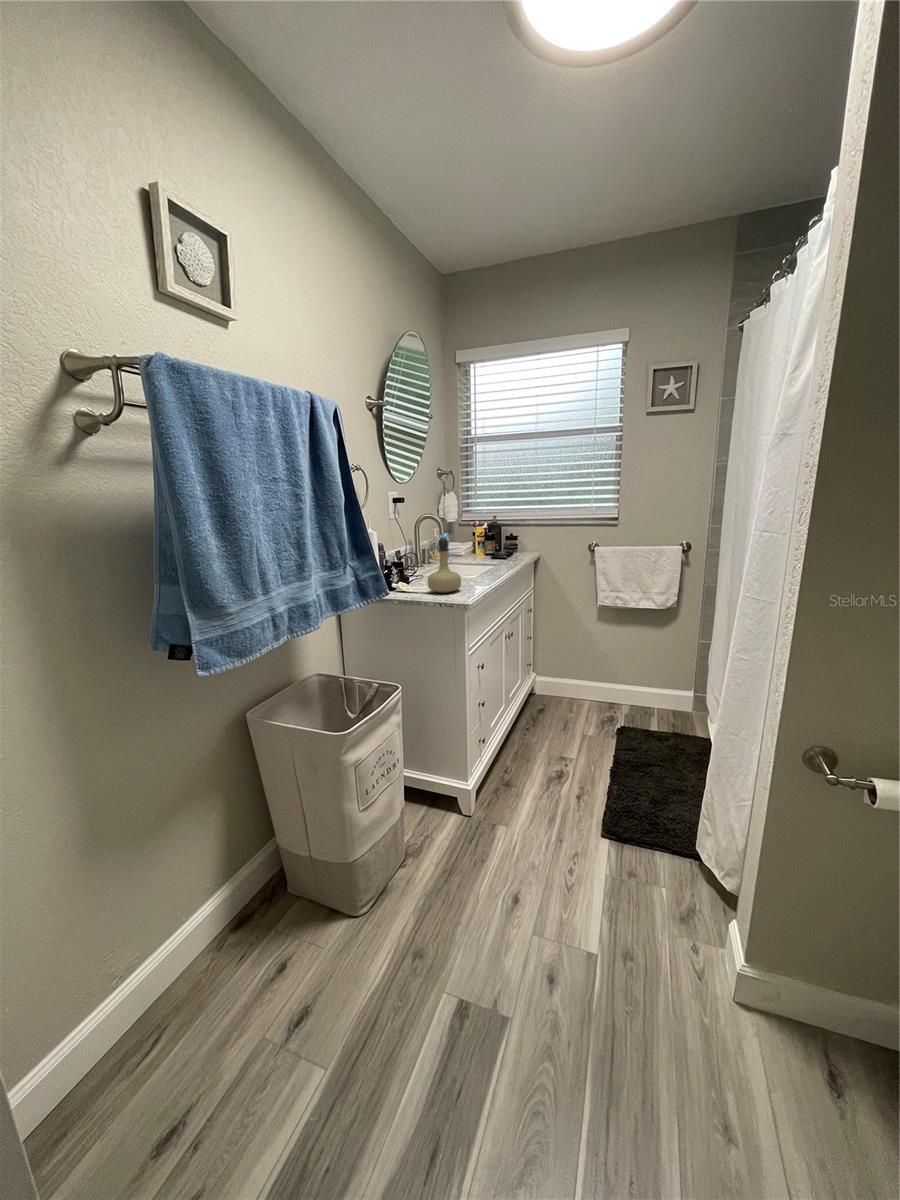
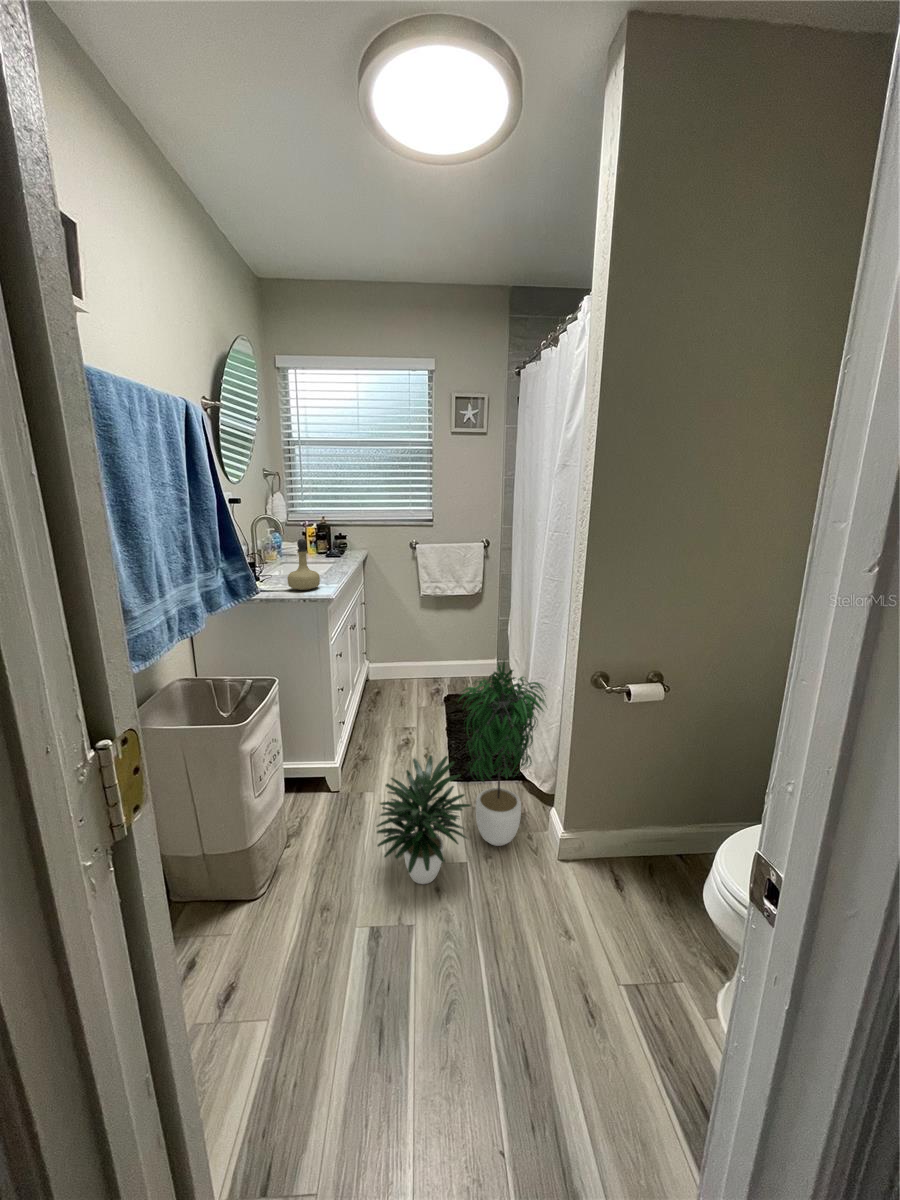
potted plant: none [480,701,735,967] -> present [377,662,547,884]

